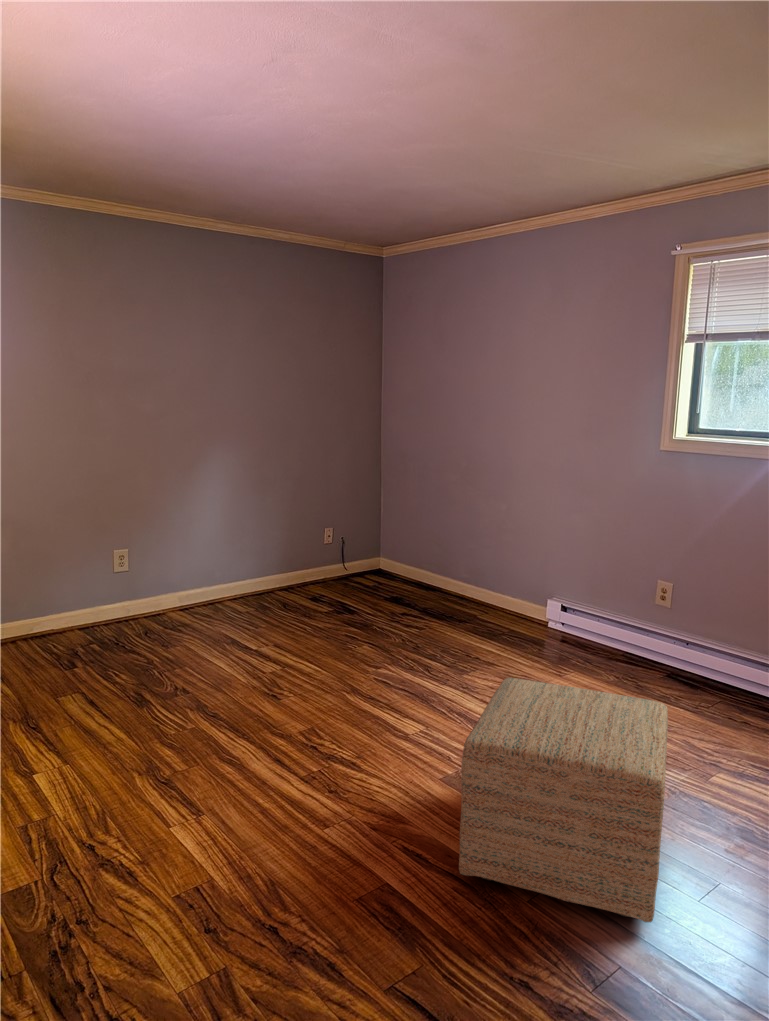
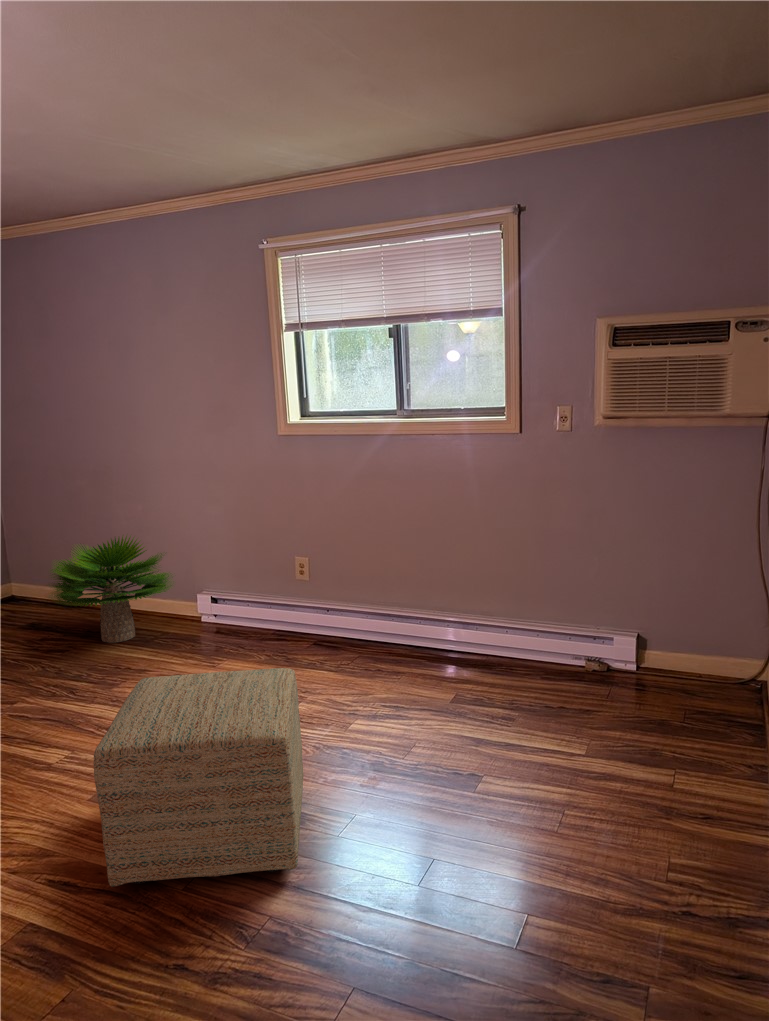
potted plant: none [411,529,532,631] -> present [51,536,172,643]

